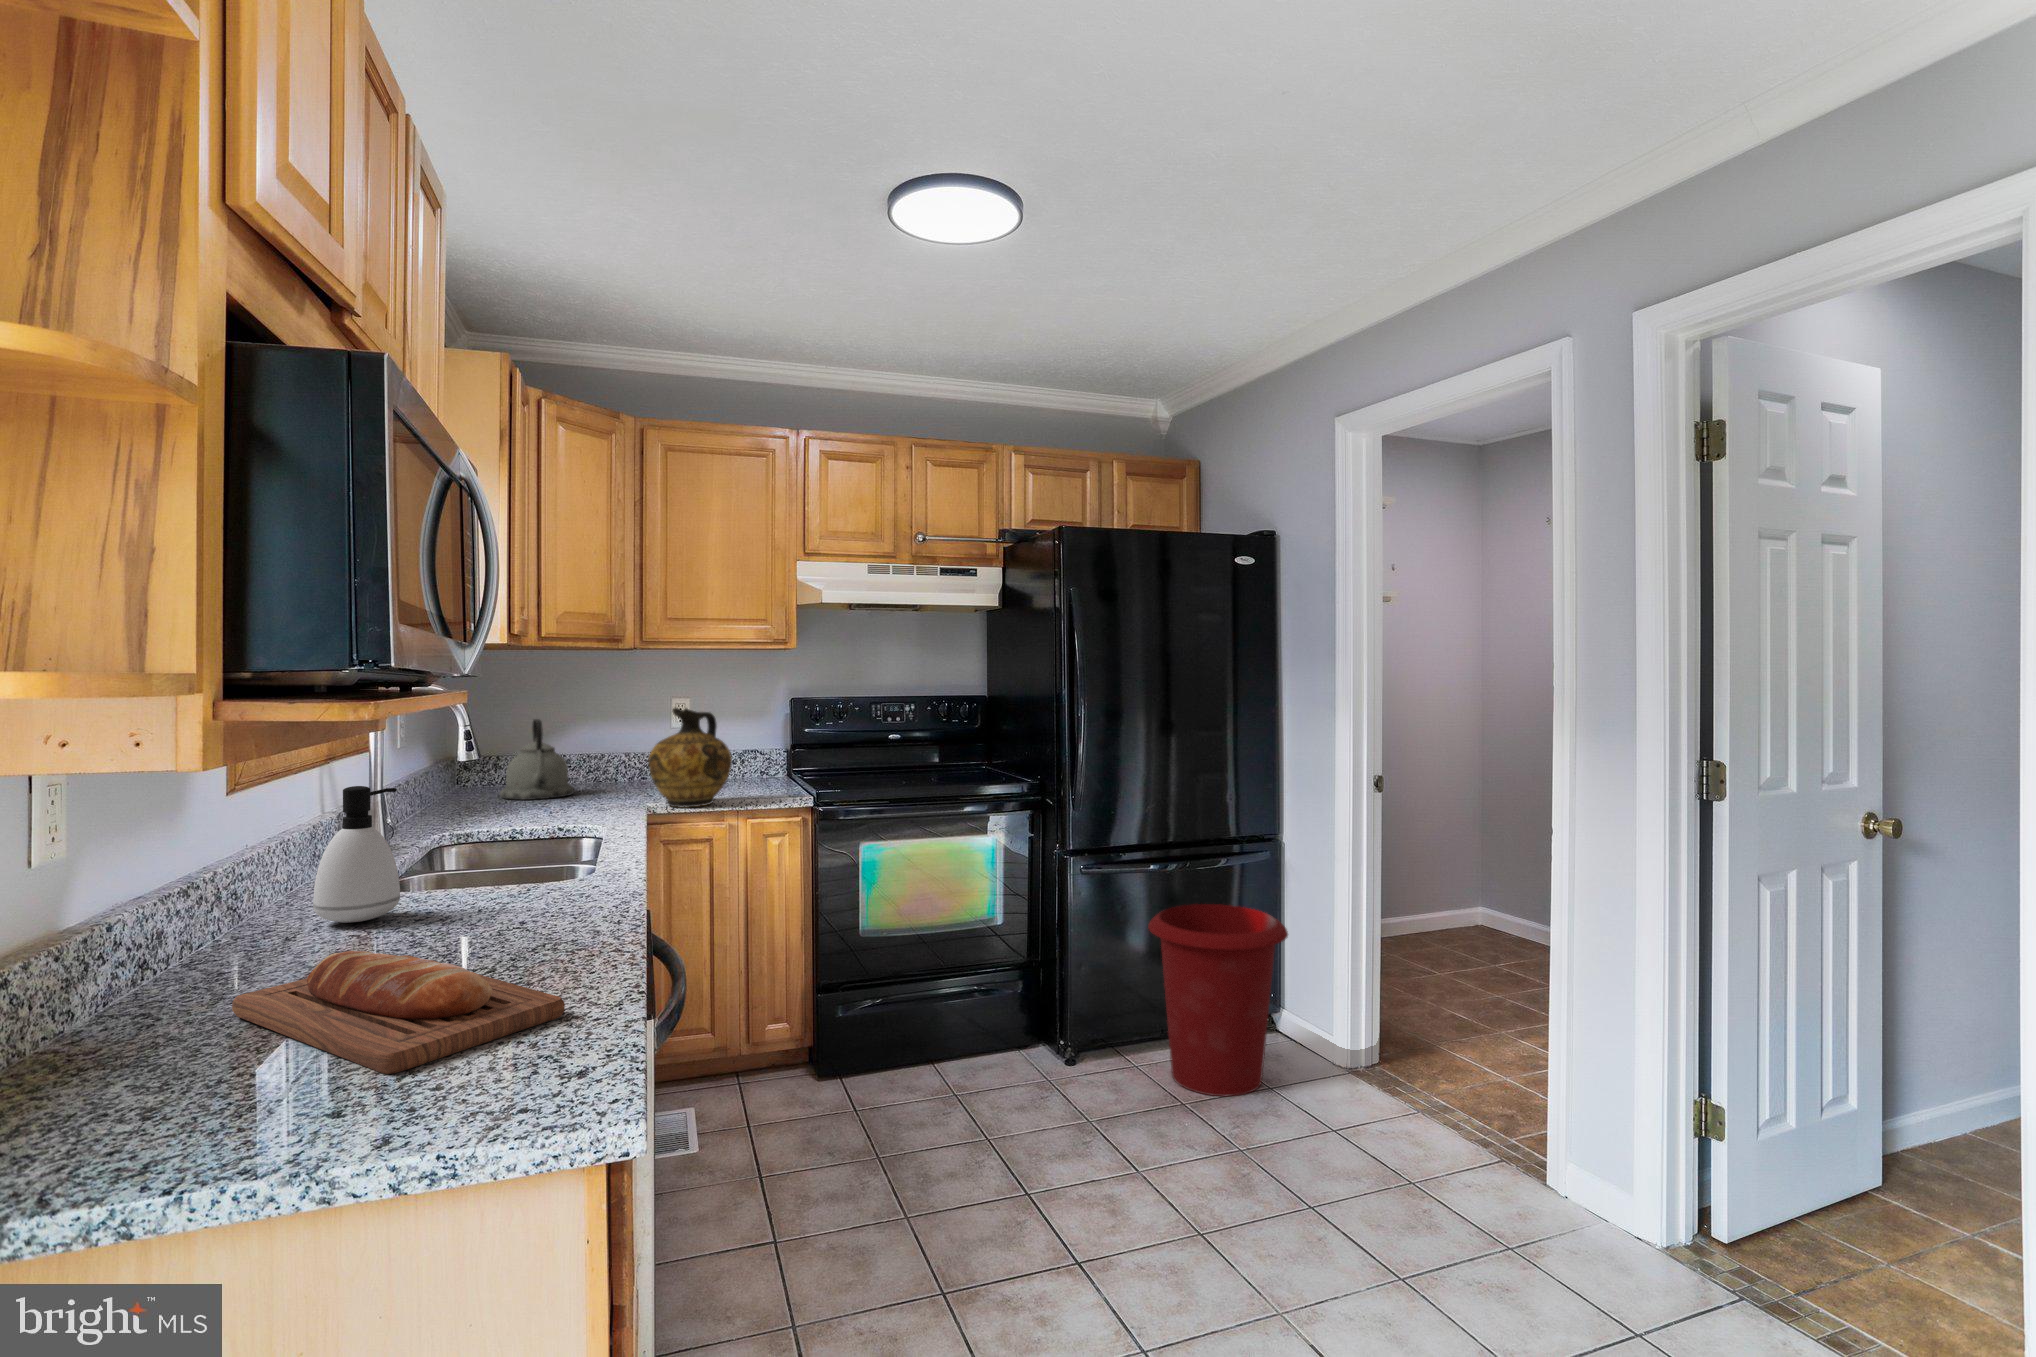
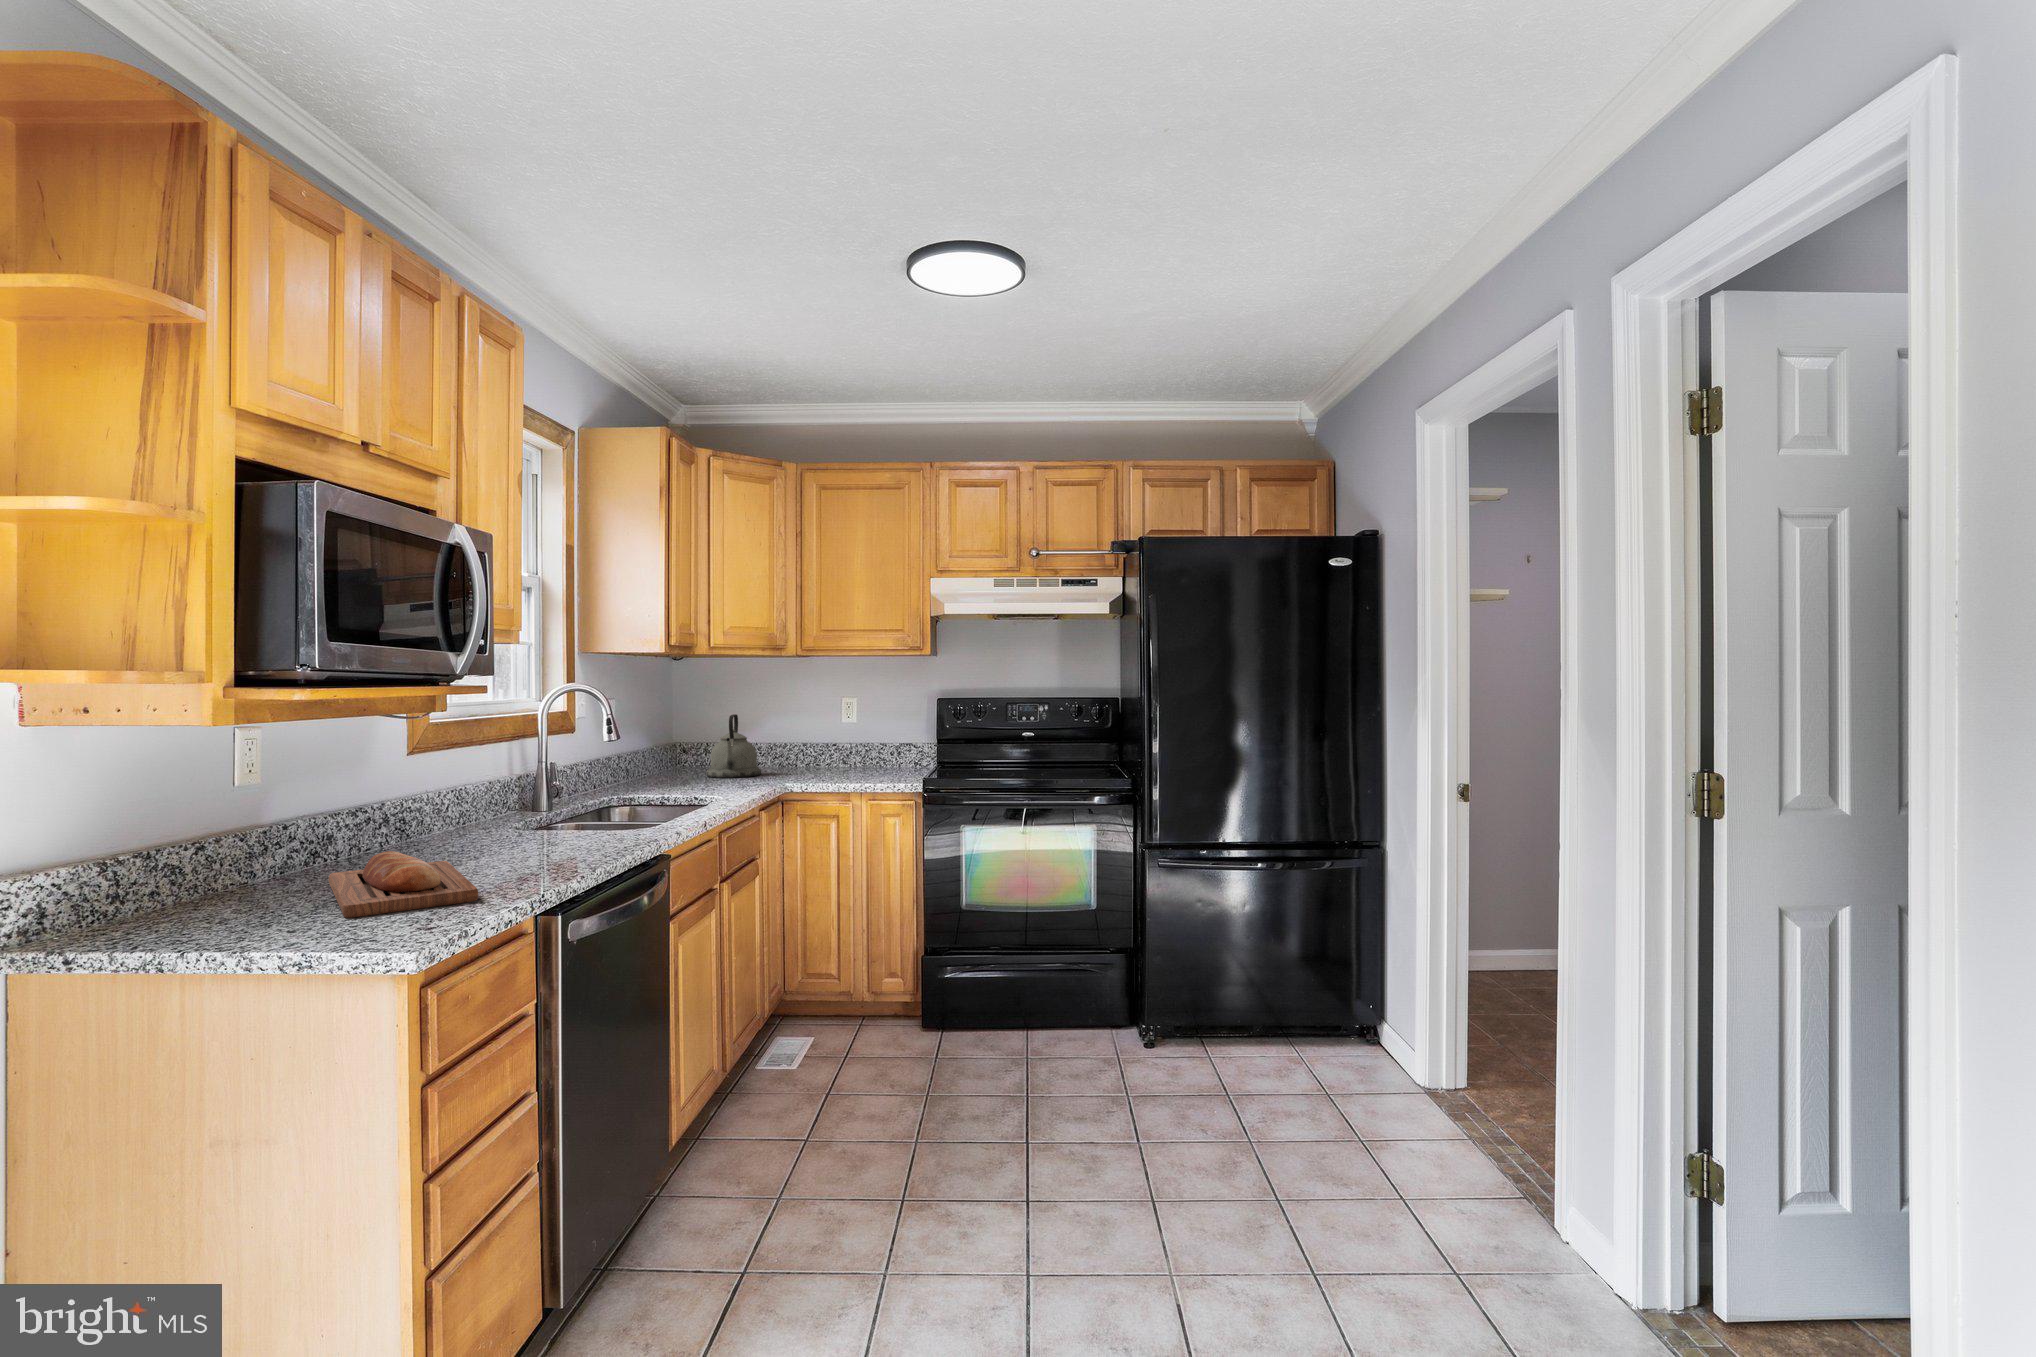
ceramic jug: present [648,708,732,807] -> none [789,705,856,788]
soap dispenser: present [313,786,400,923] -> none [448,753,504,845]
waste bin: present [1148,904,1288,1096] -> none [1207,904,1347,1094]

